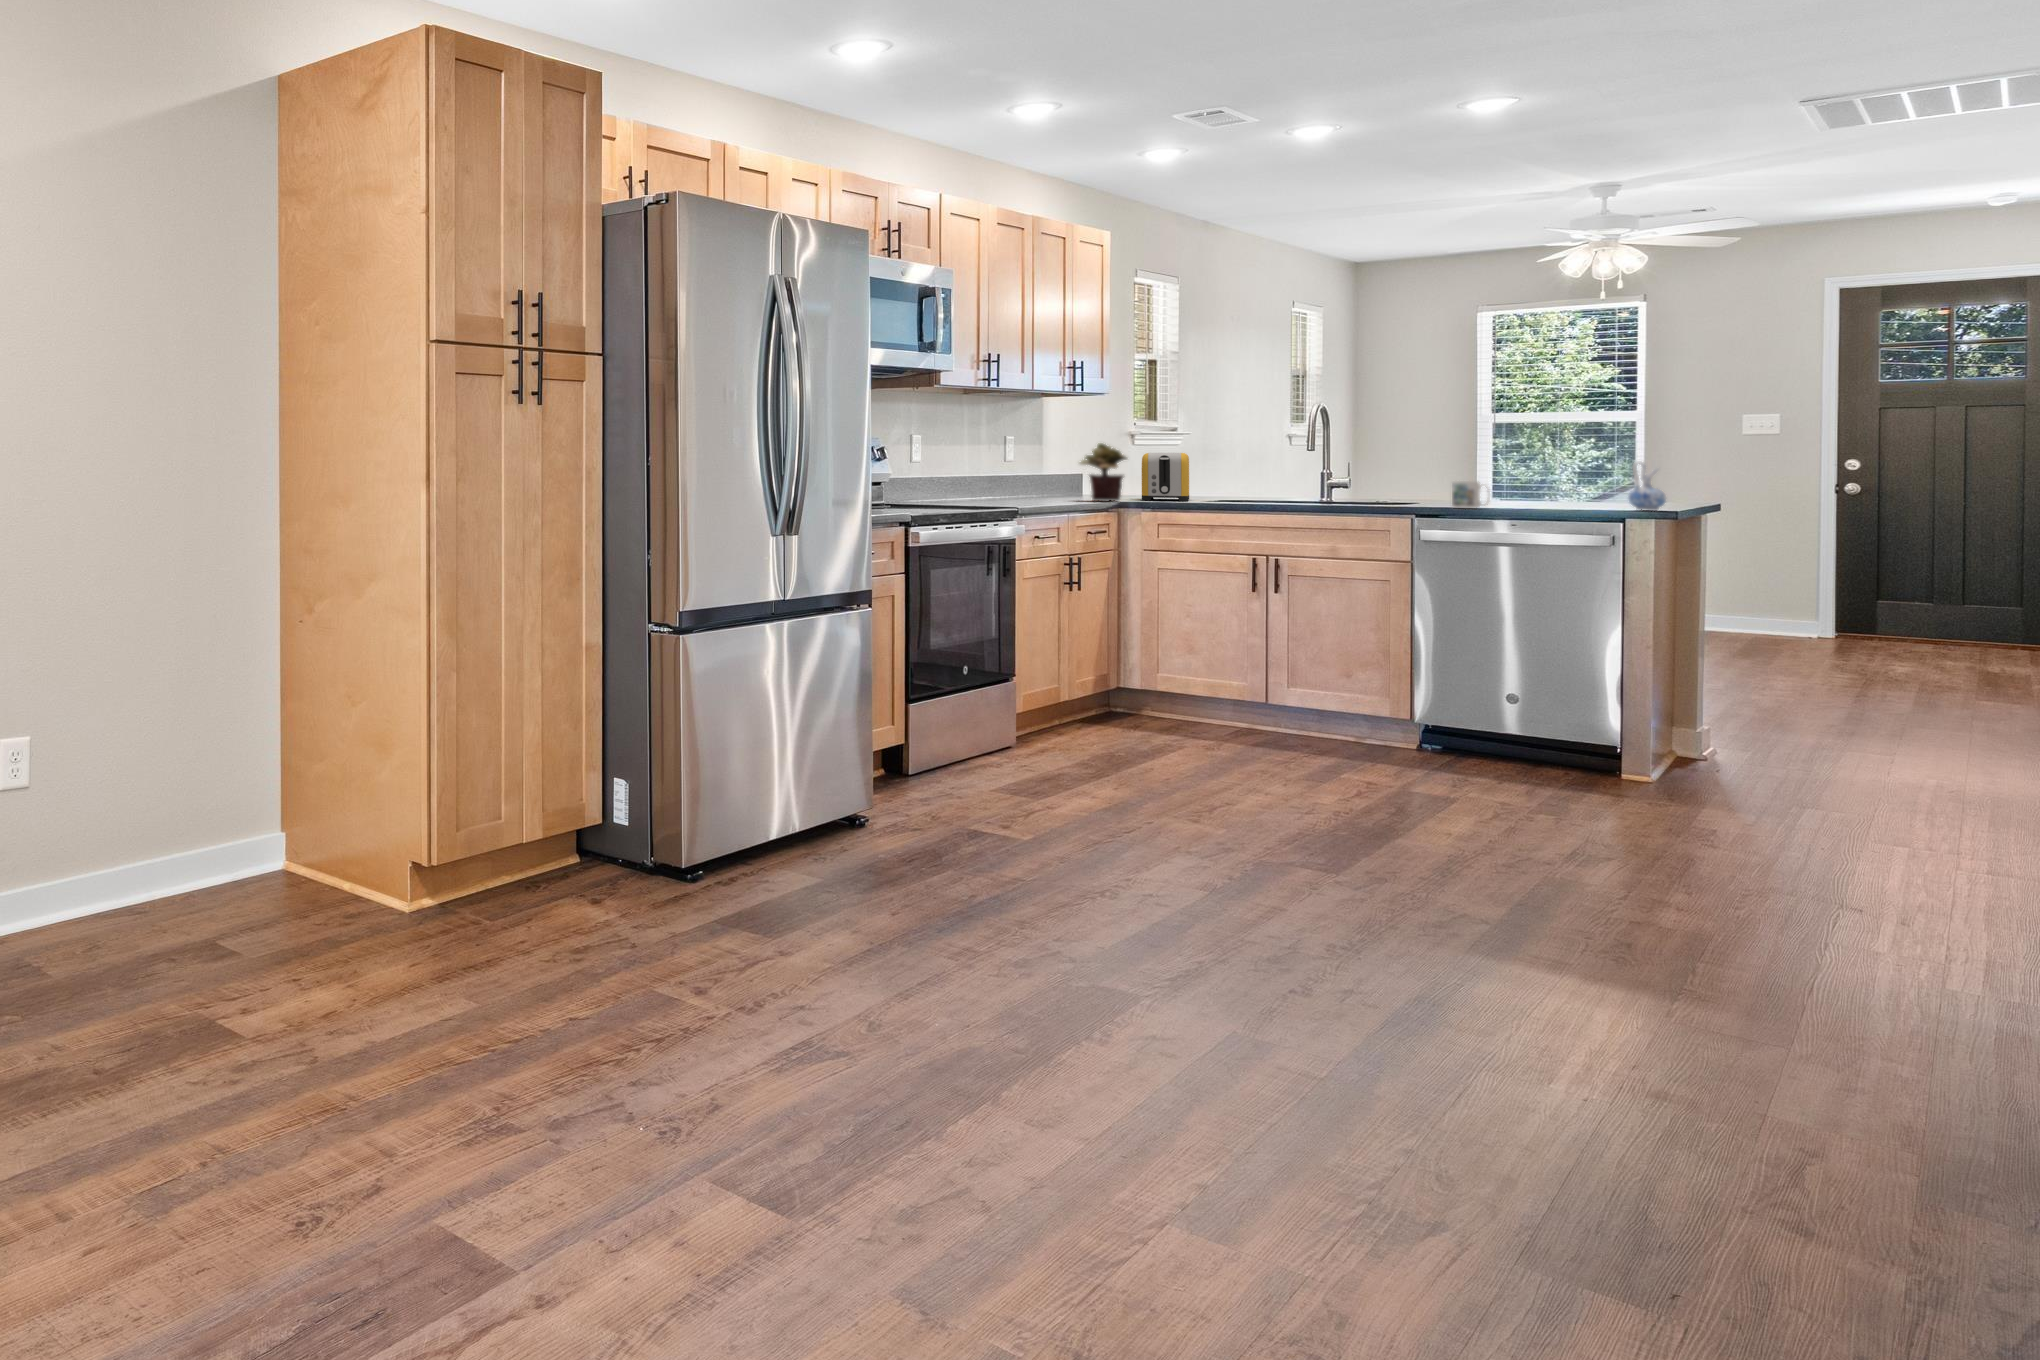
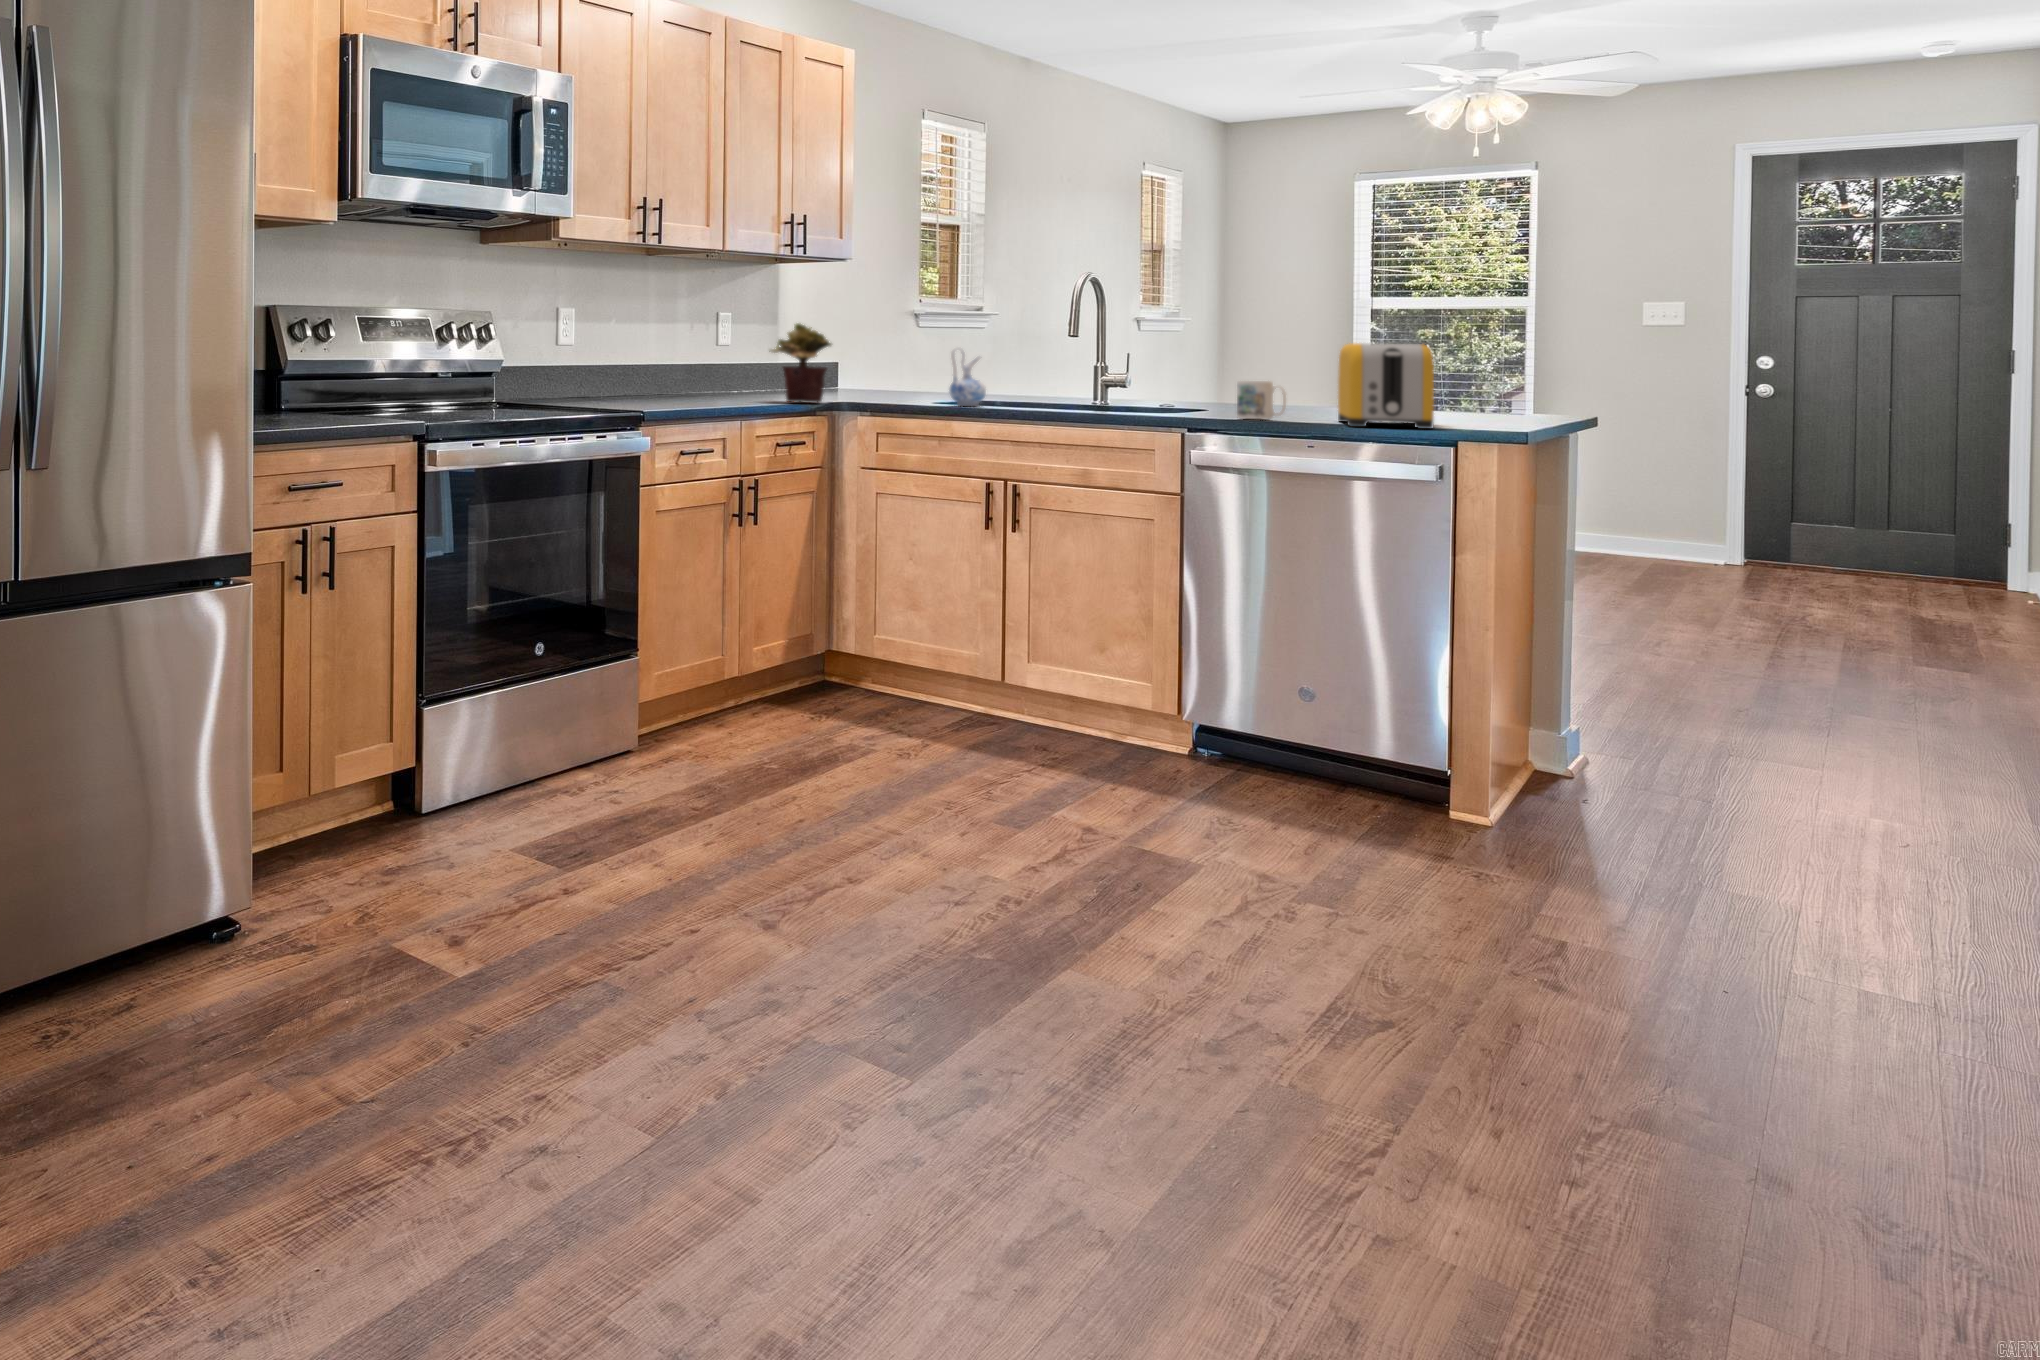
toaster: present [1142,453,1189,501] -> present [1338,343,1434,429]
ceramic pitcher: present [1628,462,1666,511] -> present [950,348,986,406]

